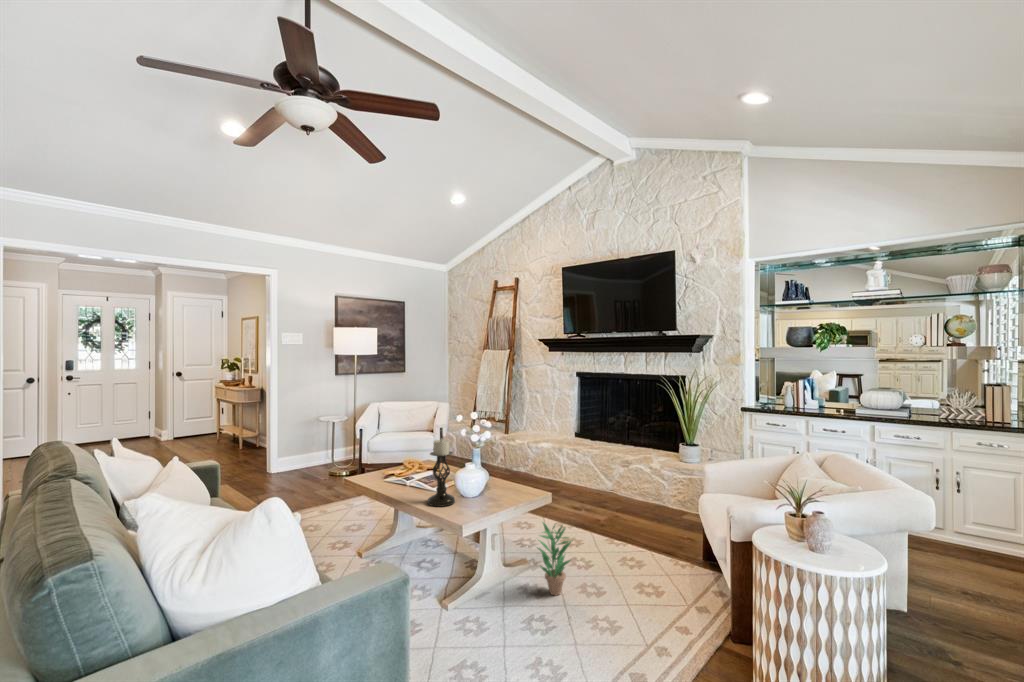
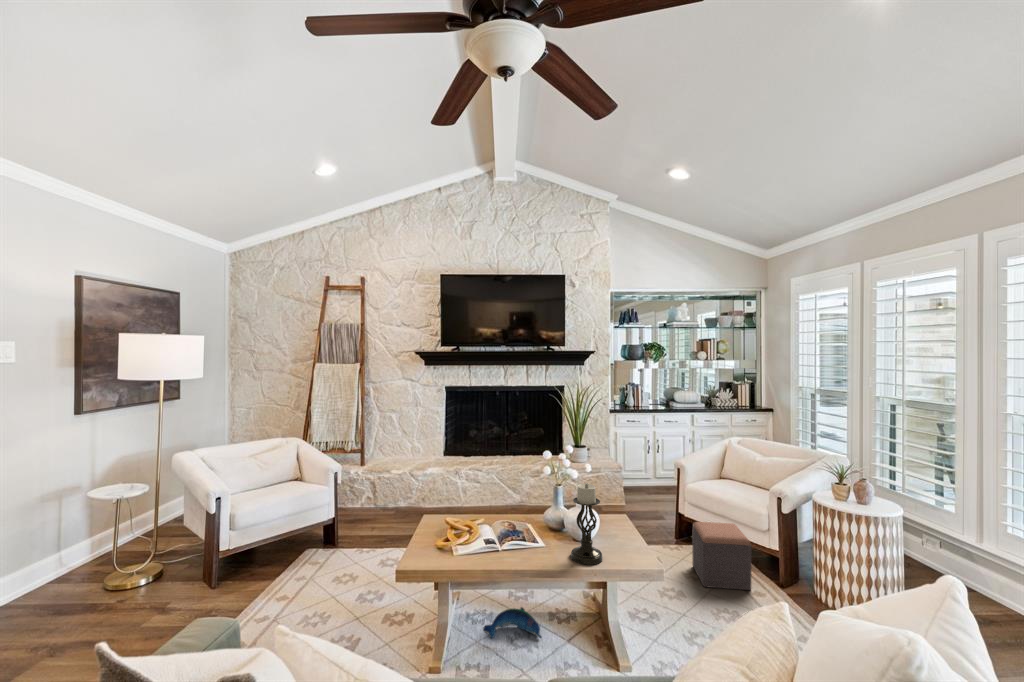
potted plant: present [538,523,571,595] -> none [640,538,683,612]
footstool: none [632,531,710,623] -> present [692,522,751,590]
plush toy: none [414,540,449,567] -> present [483,607,541,638]

